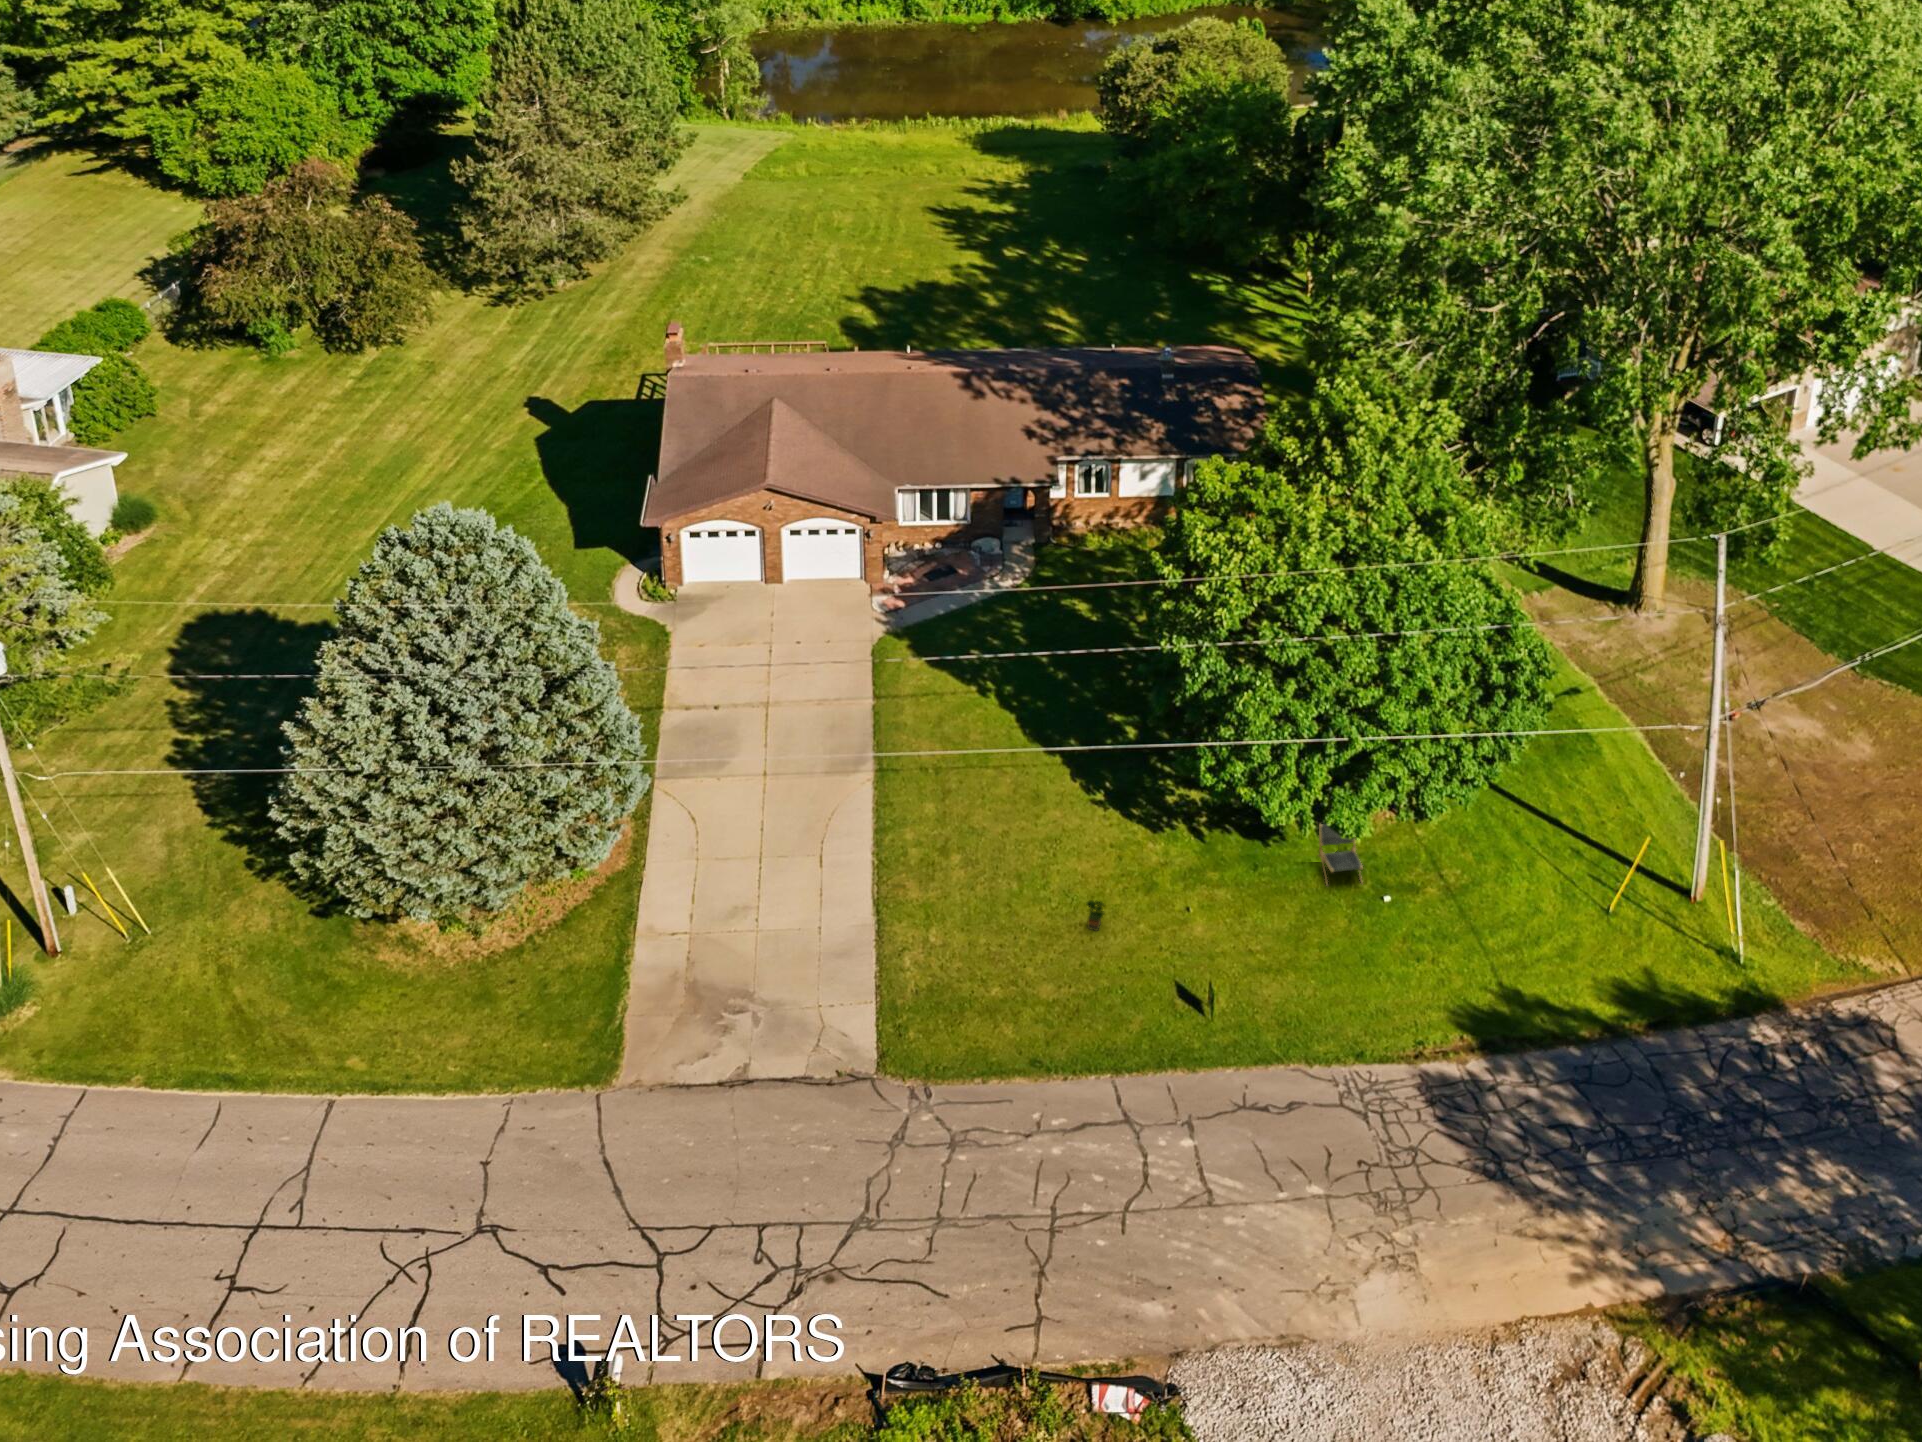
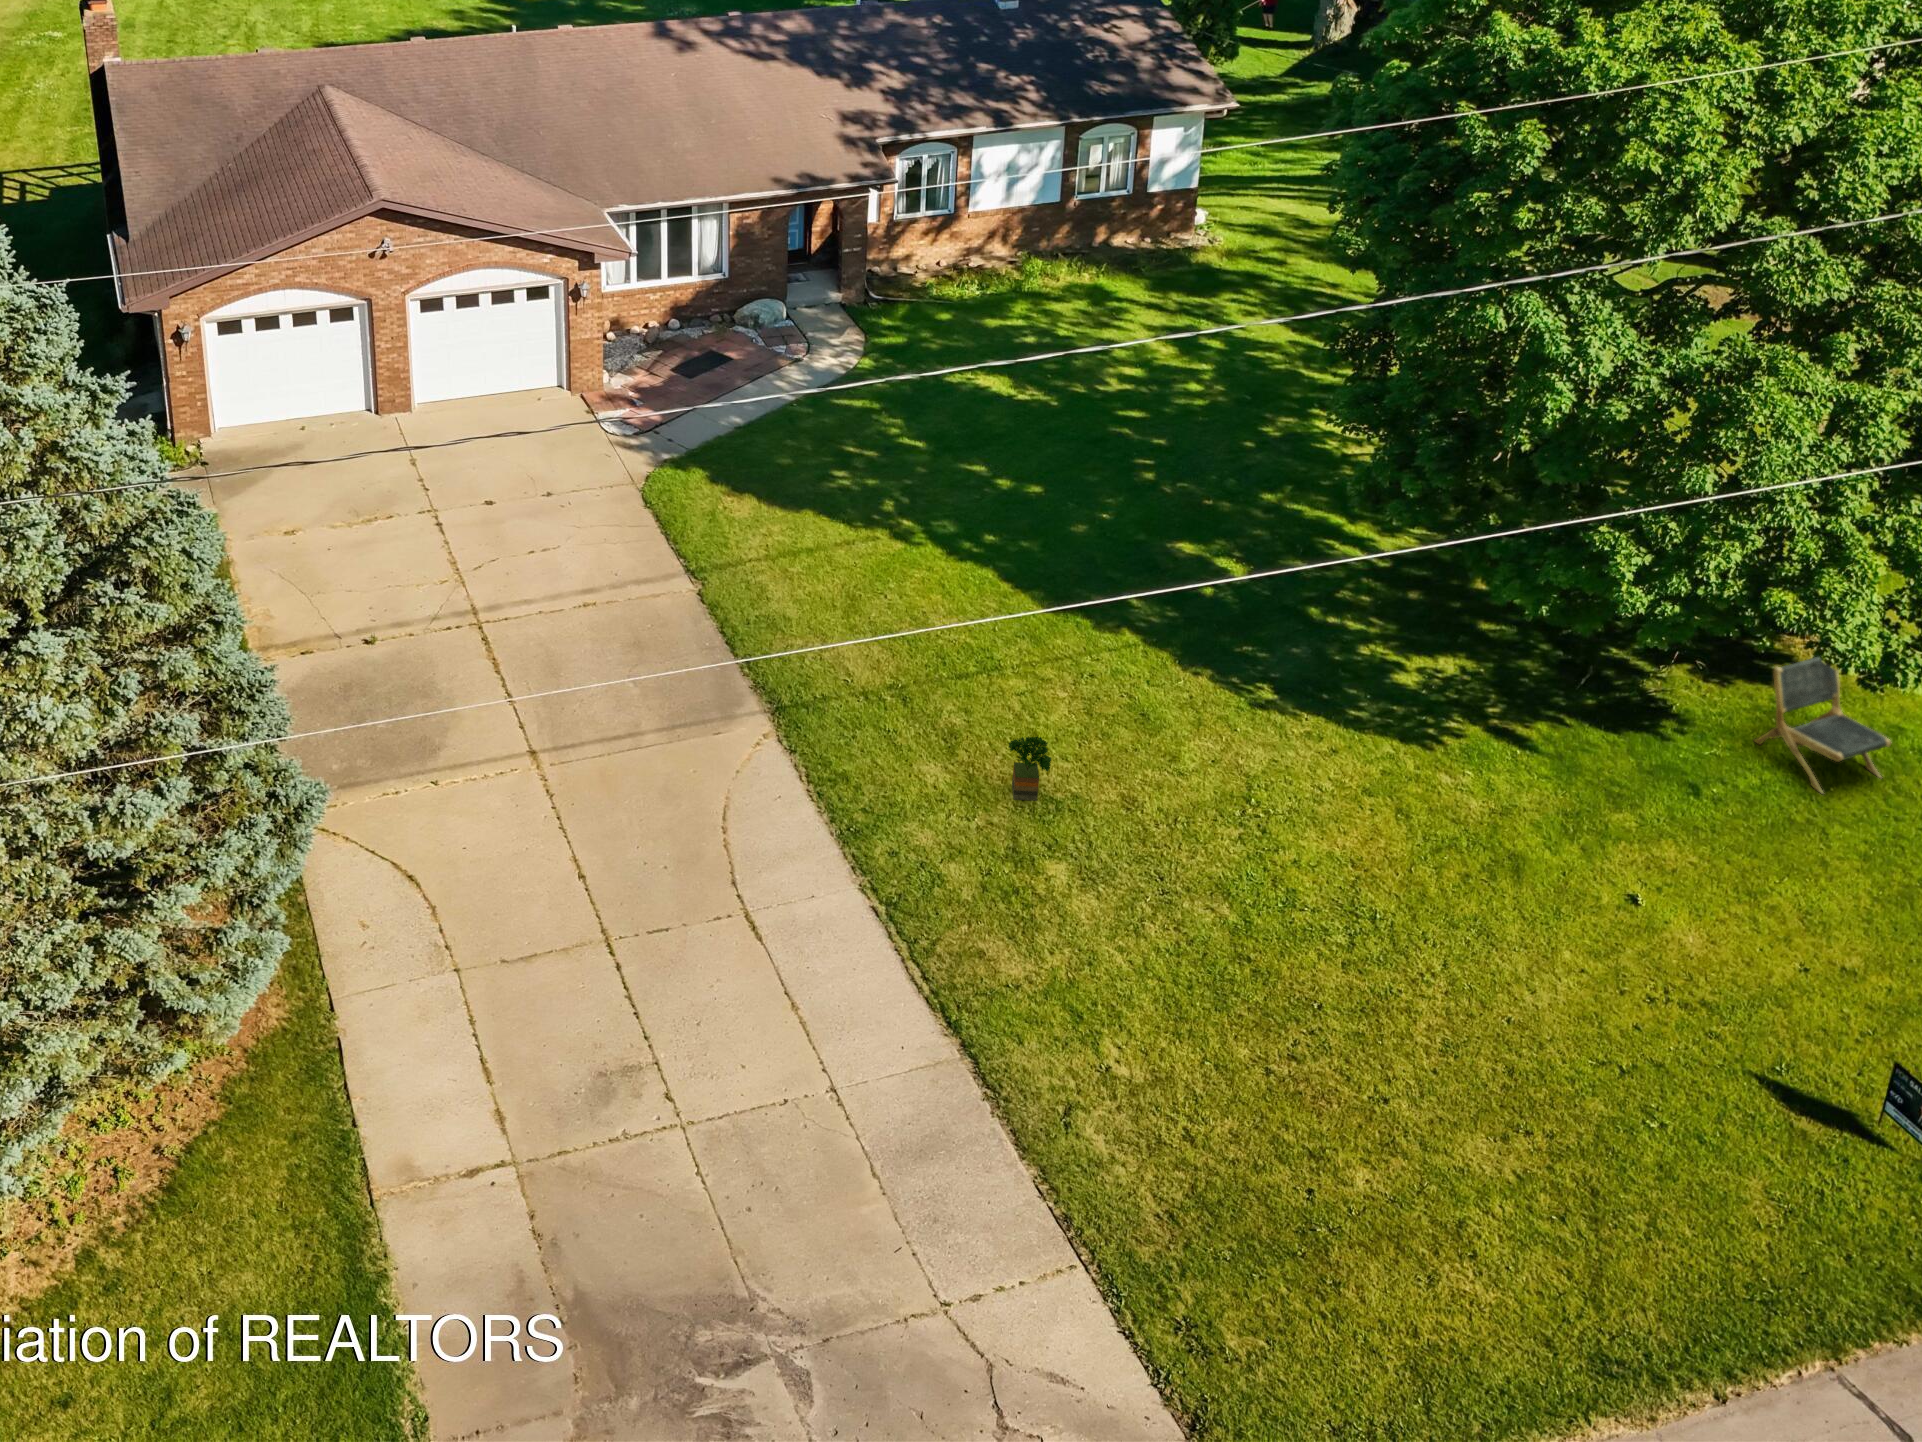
potted tree: present [1086,901,1104,931] -> present [1009,736,1052,801]

